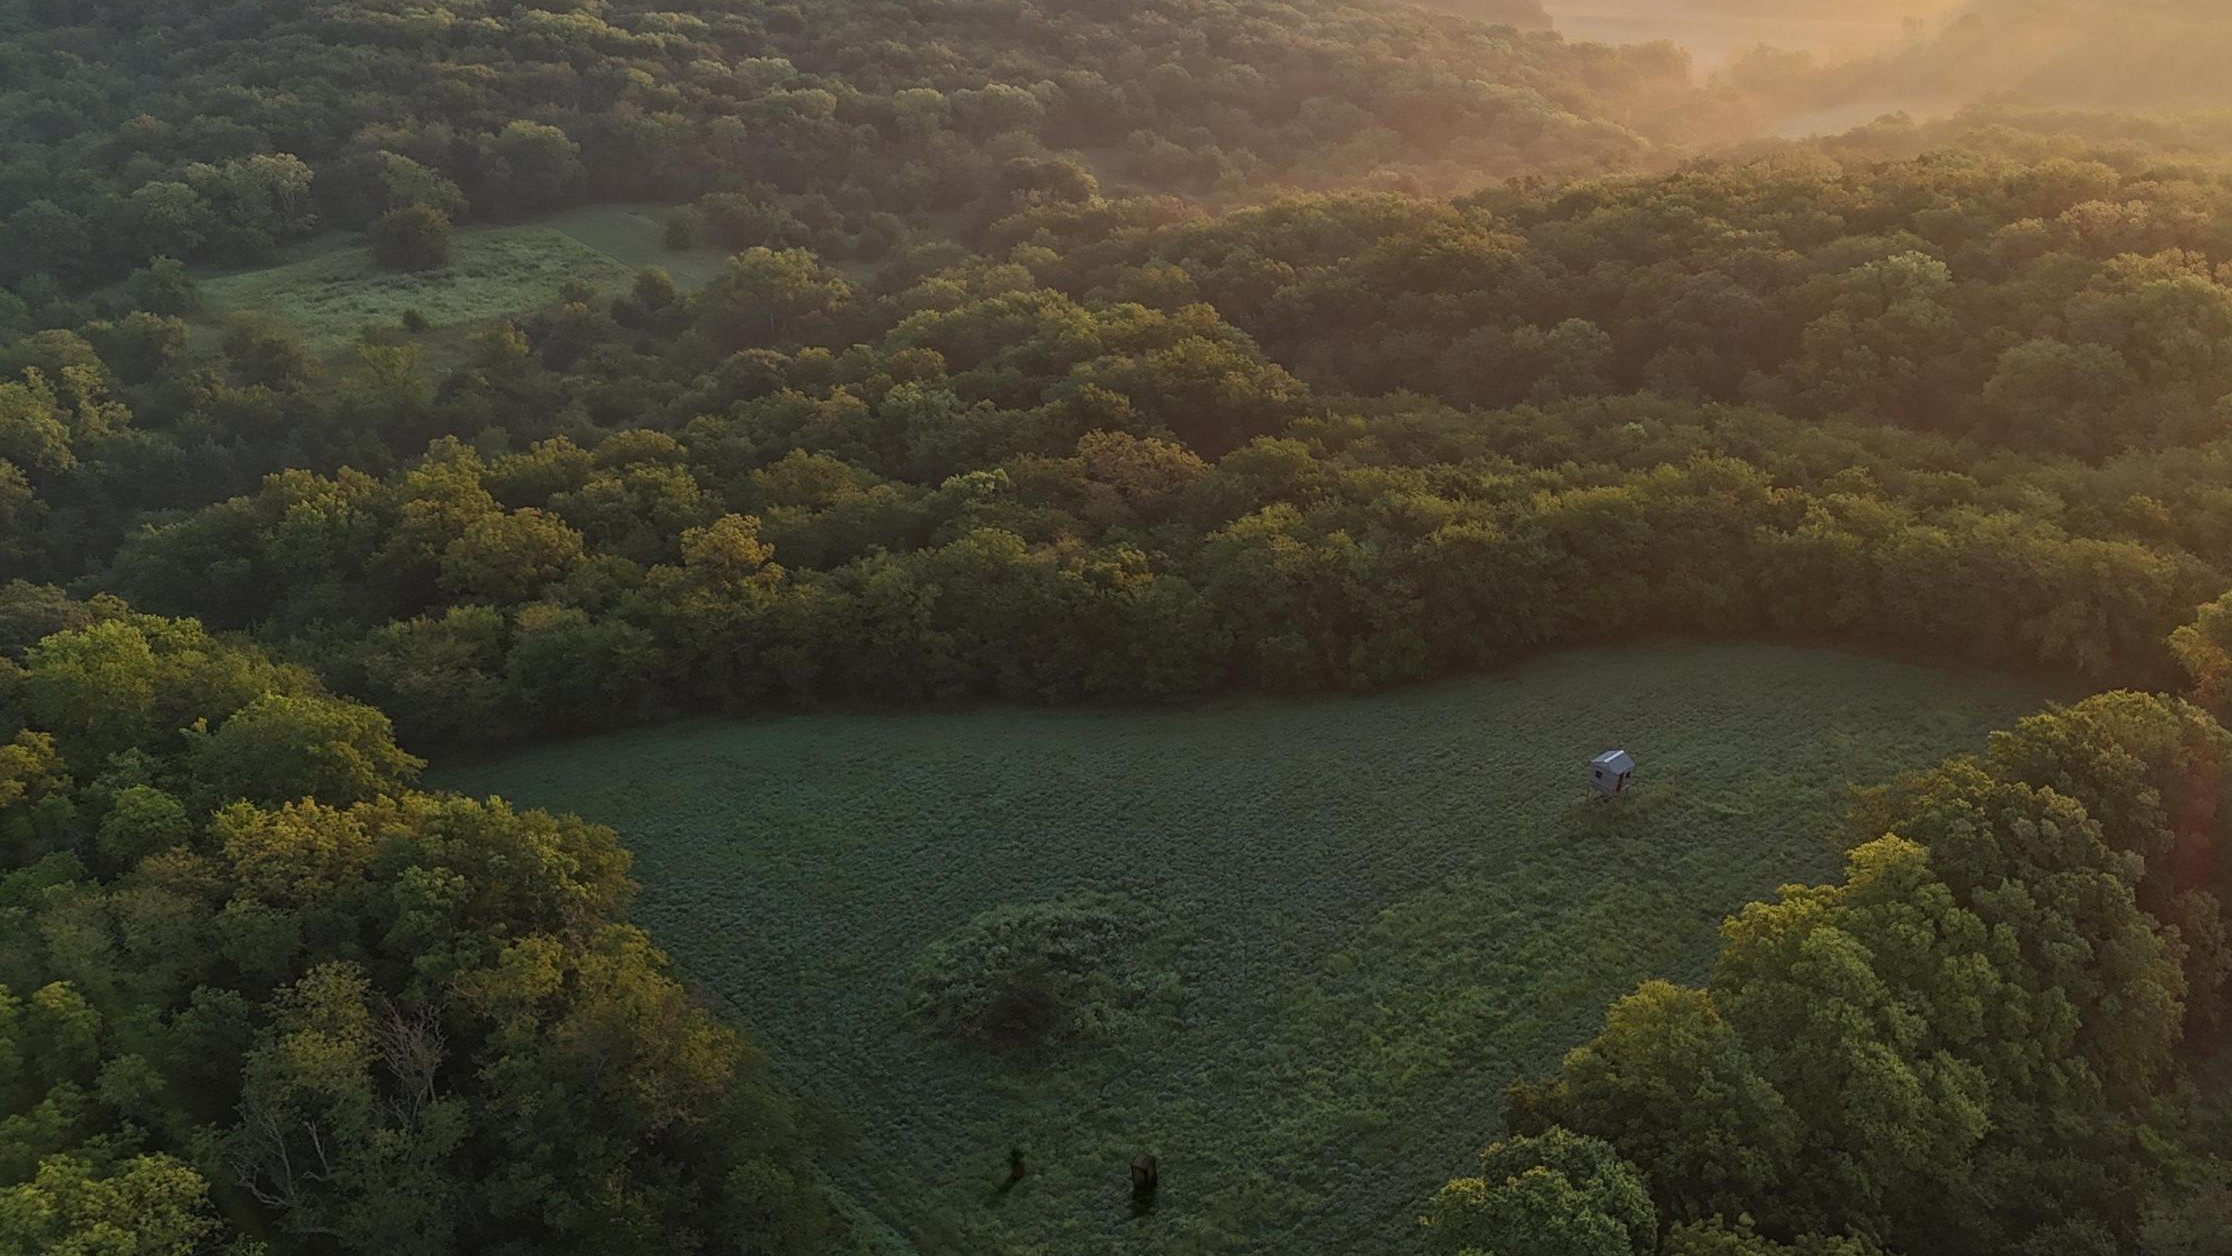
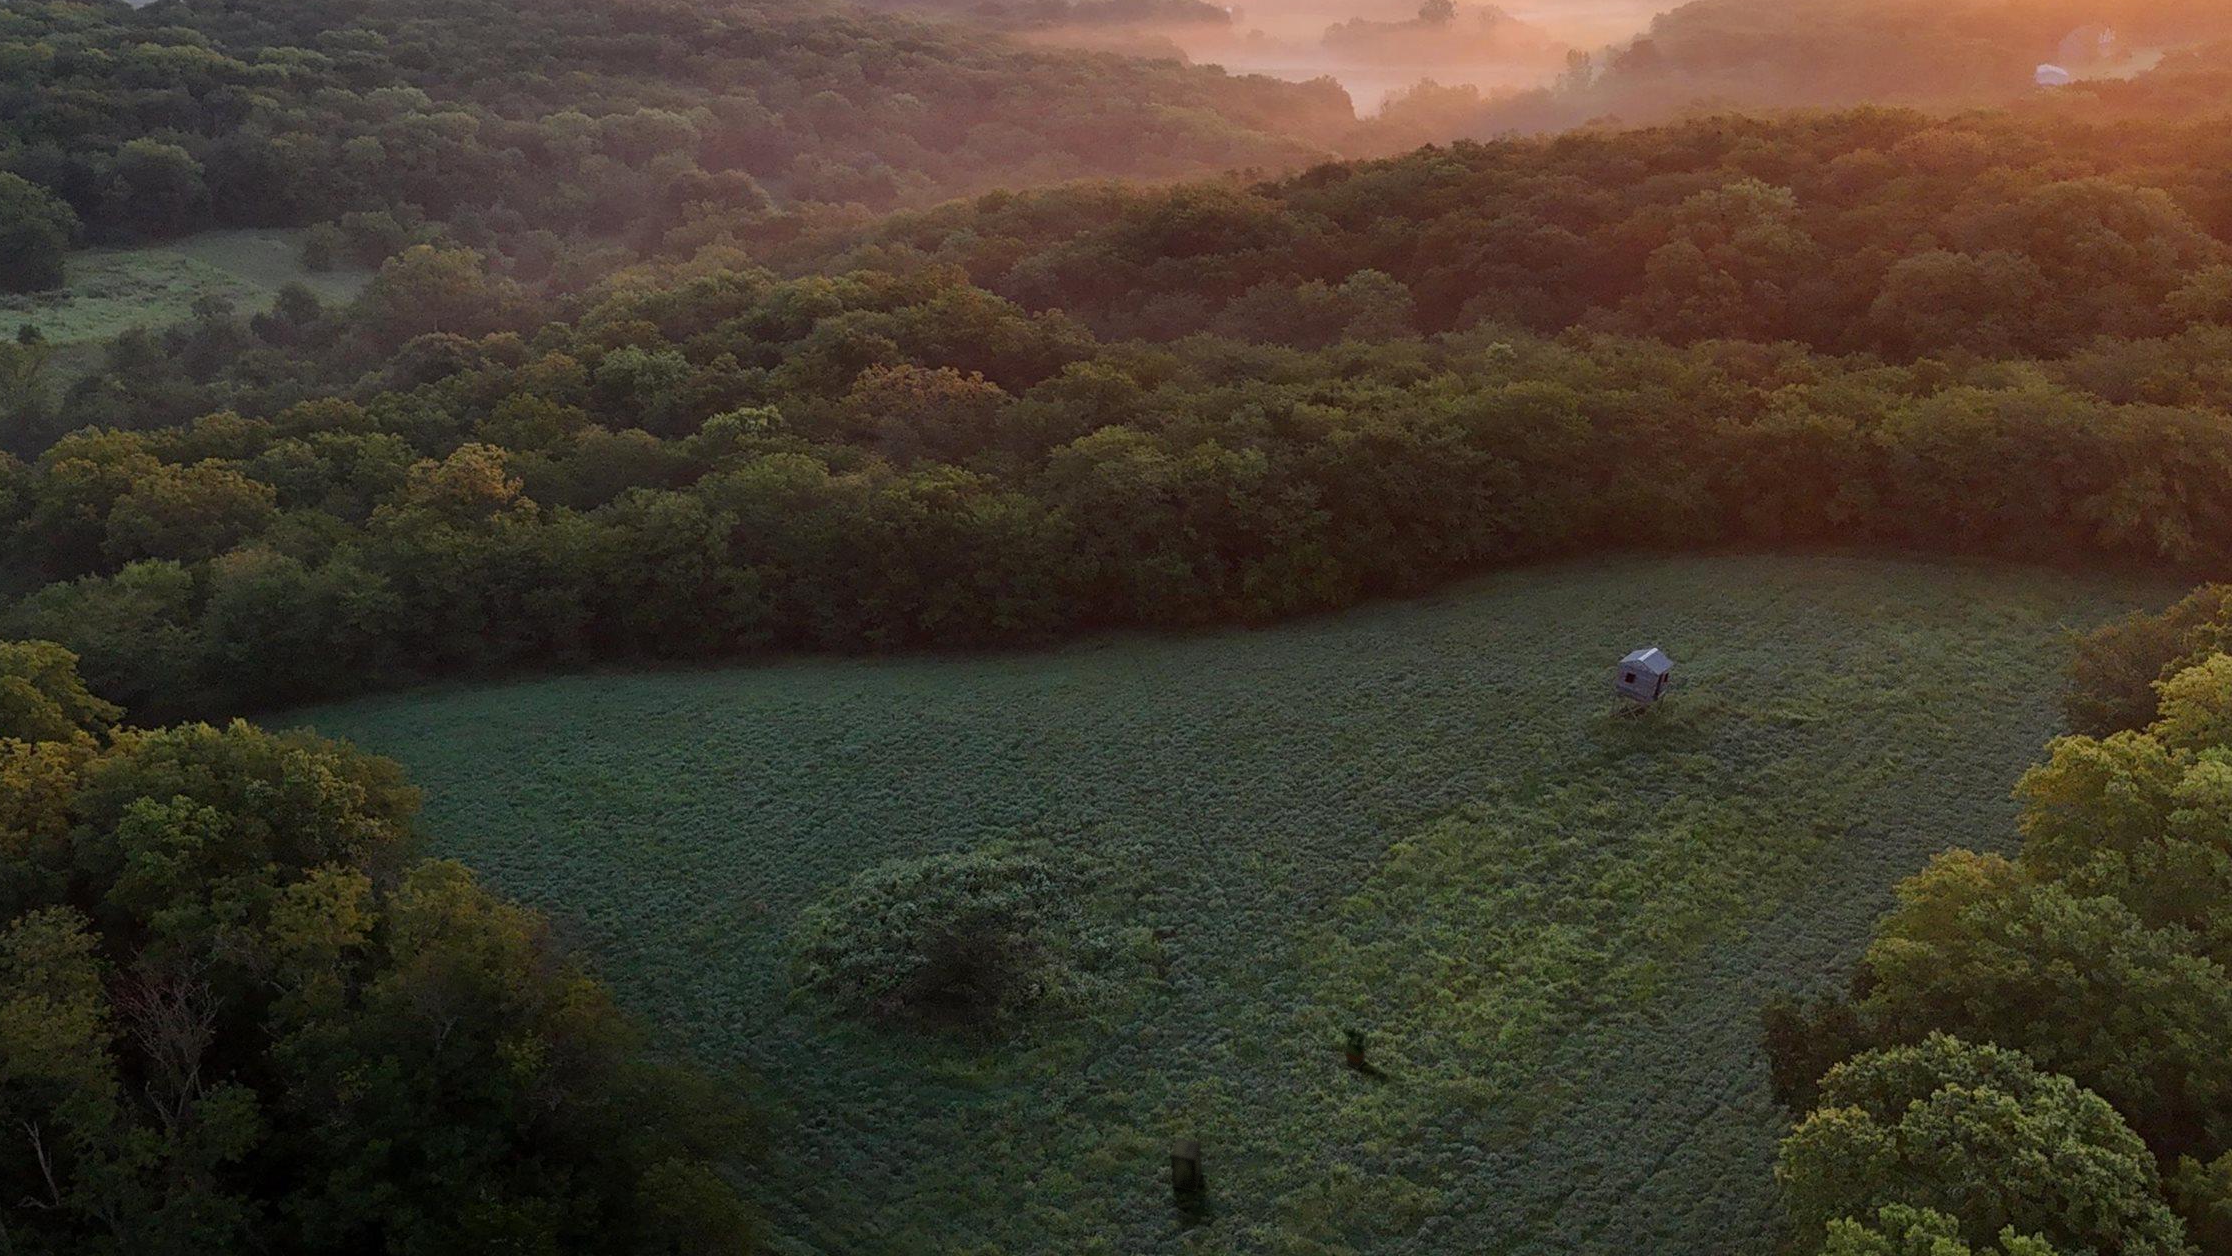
potted tree: present [1007,1149,1026,1178] -> present [1345,1030,1368,1069]

